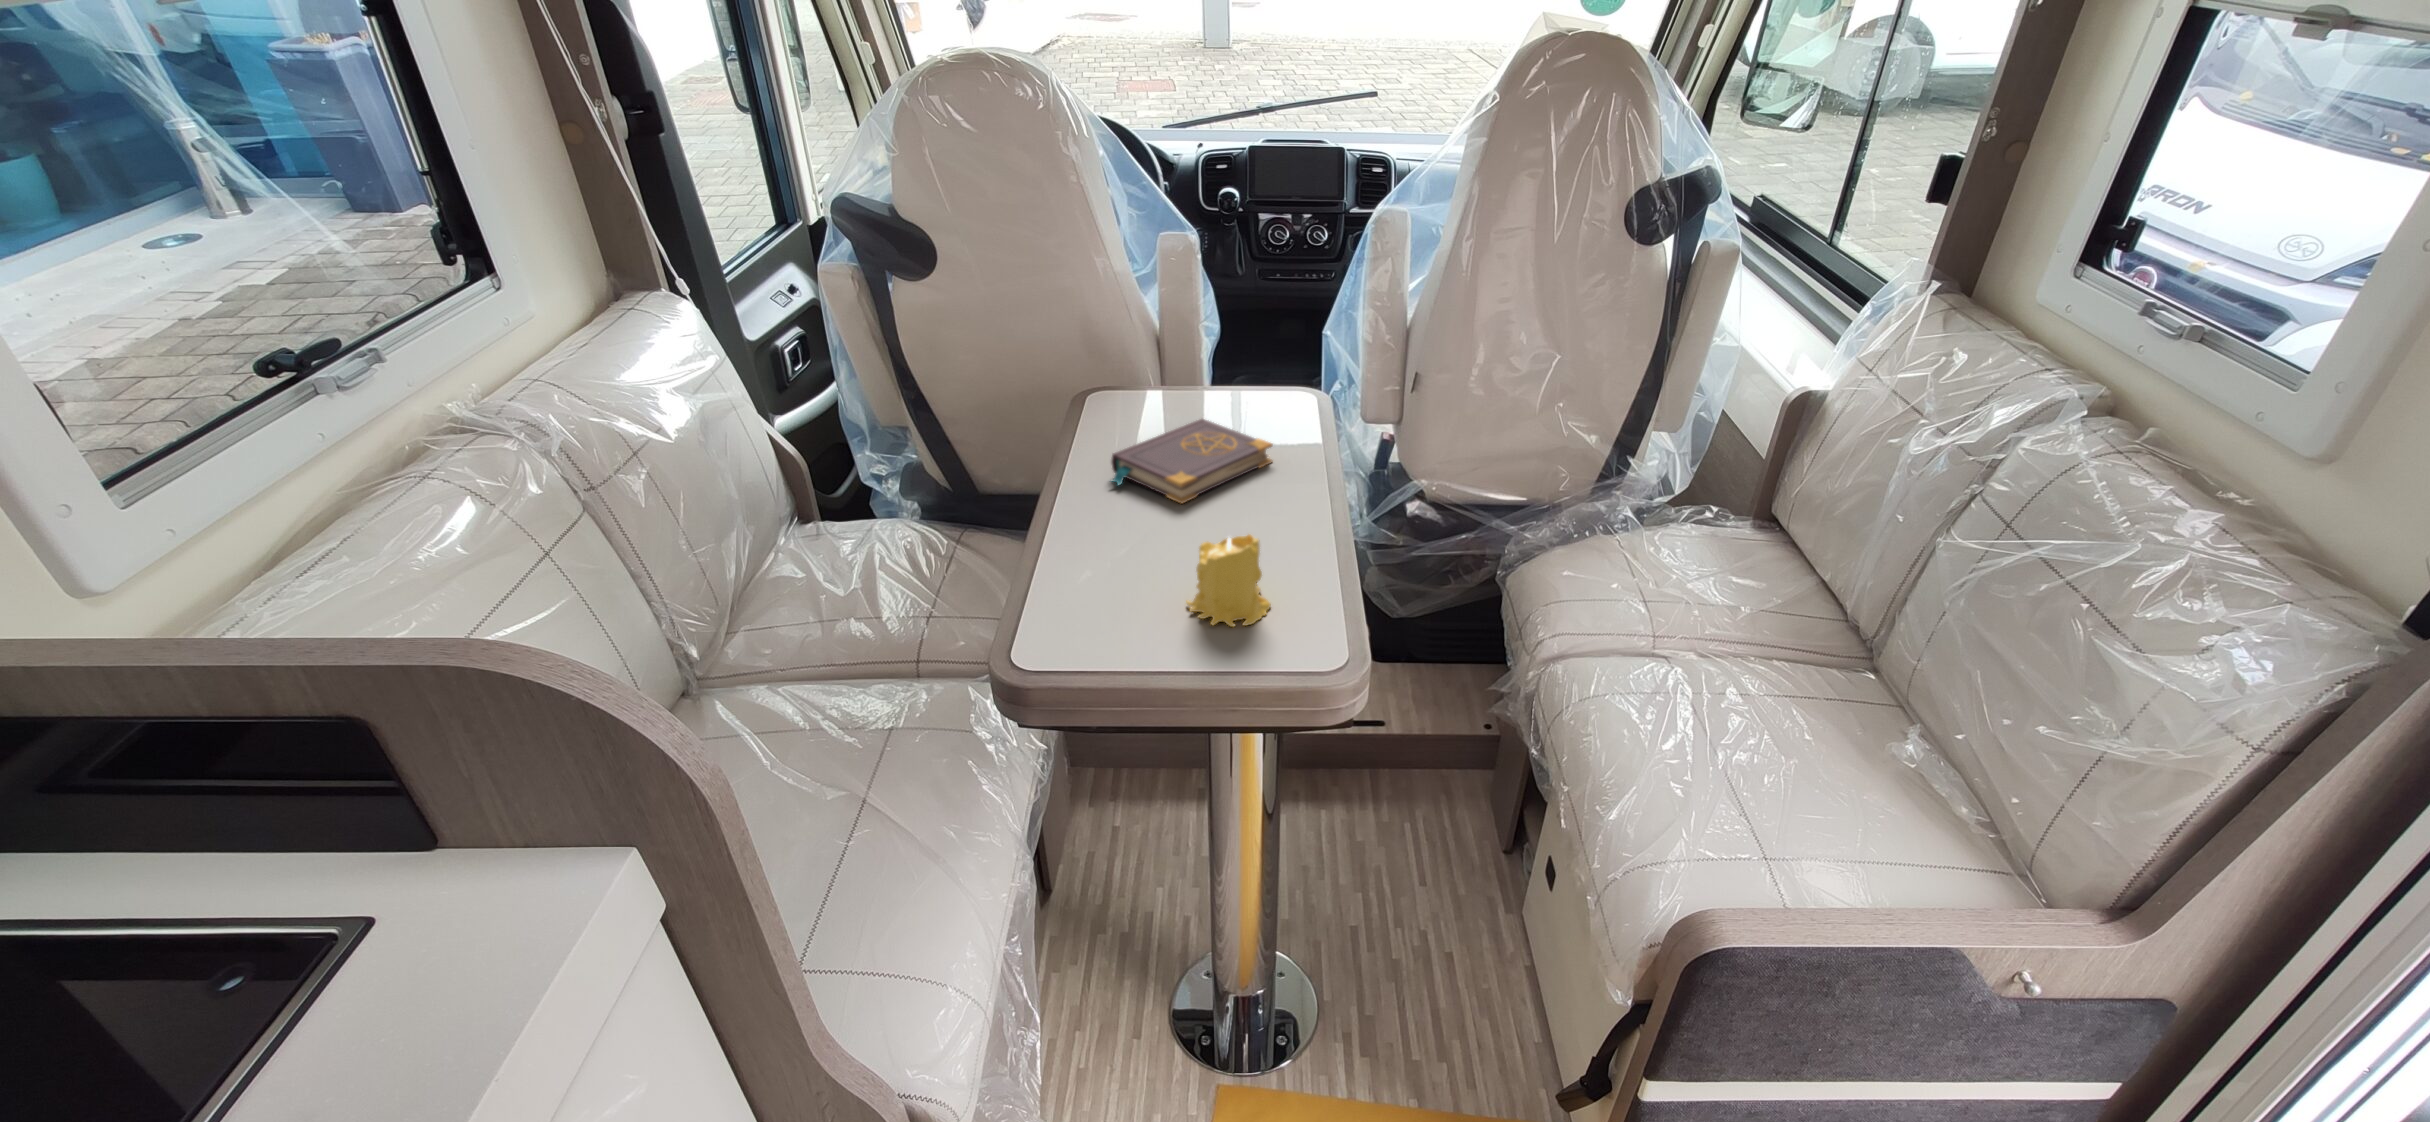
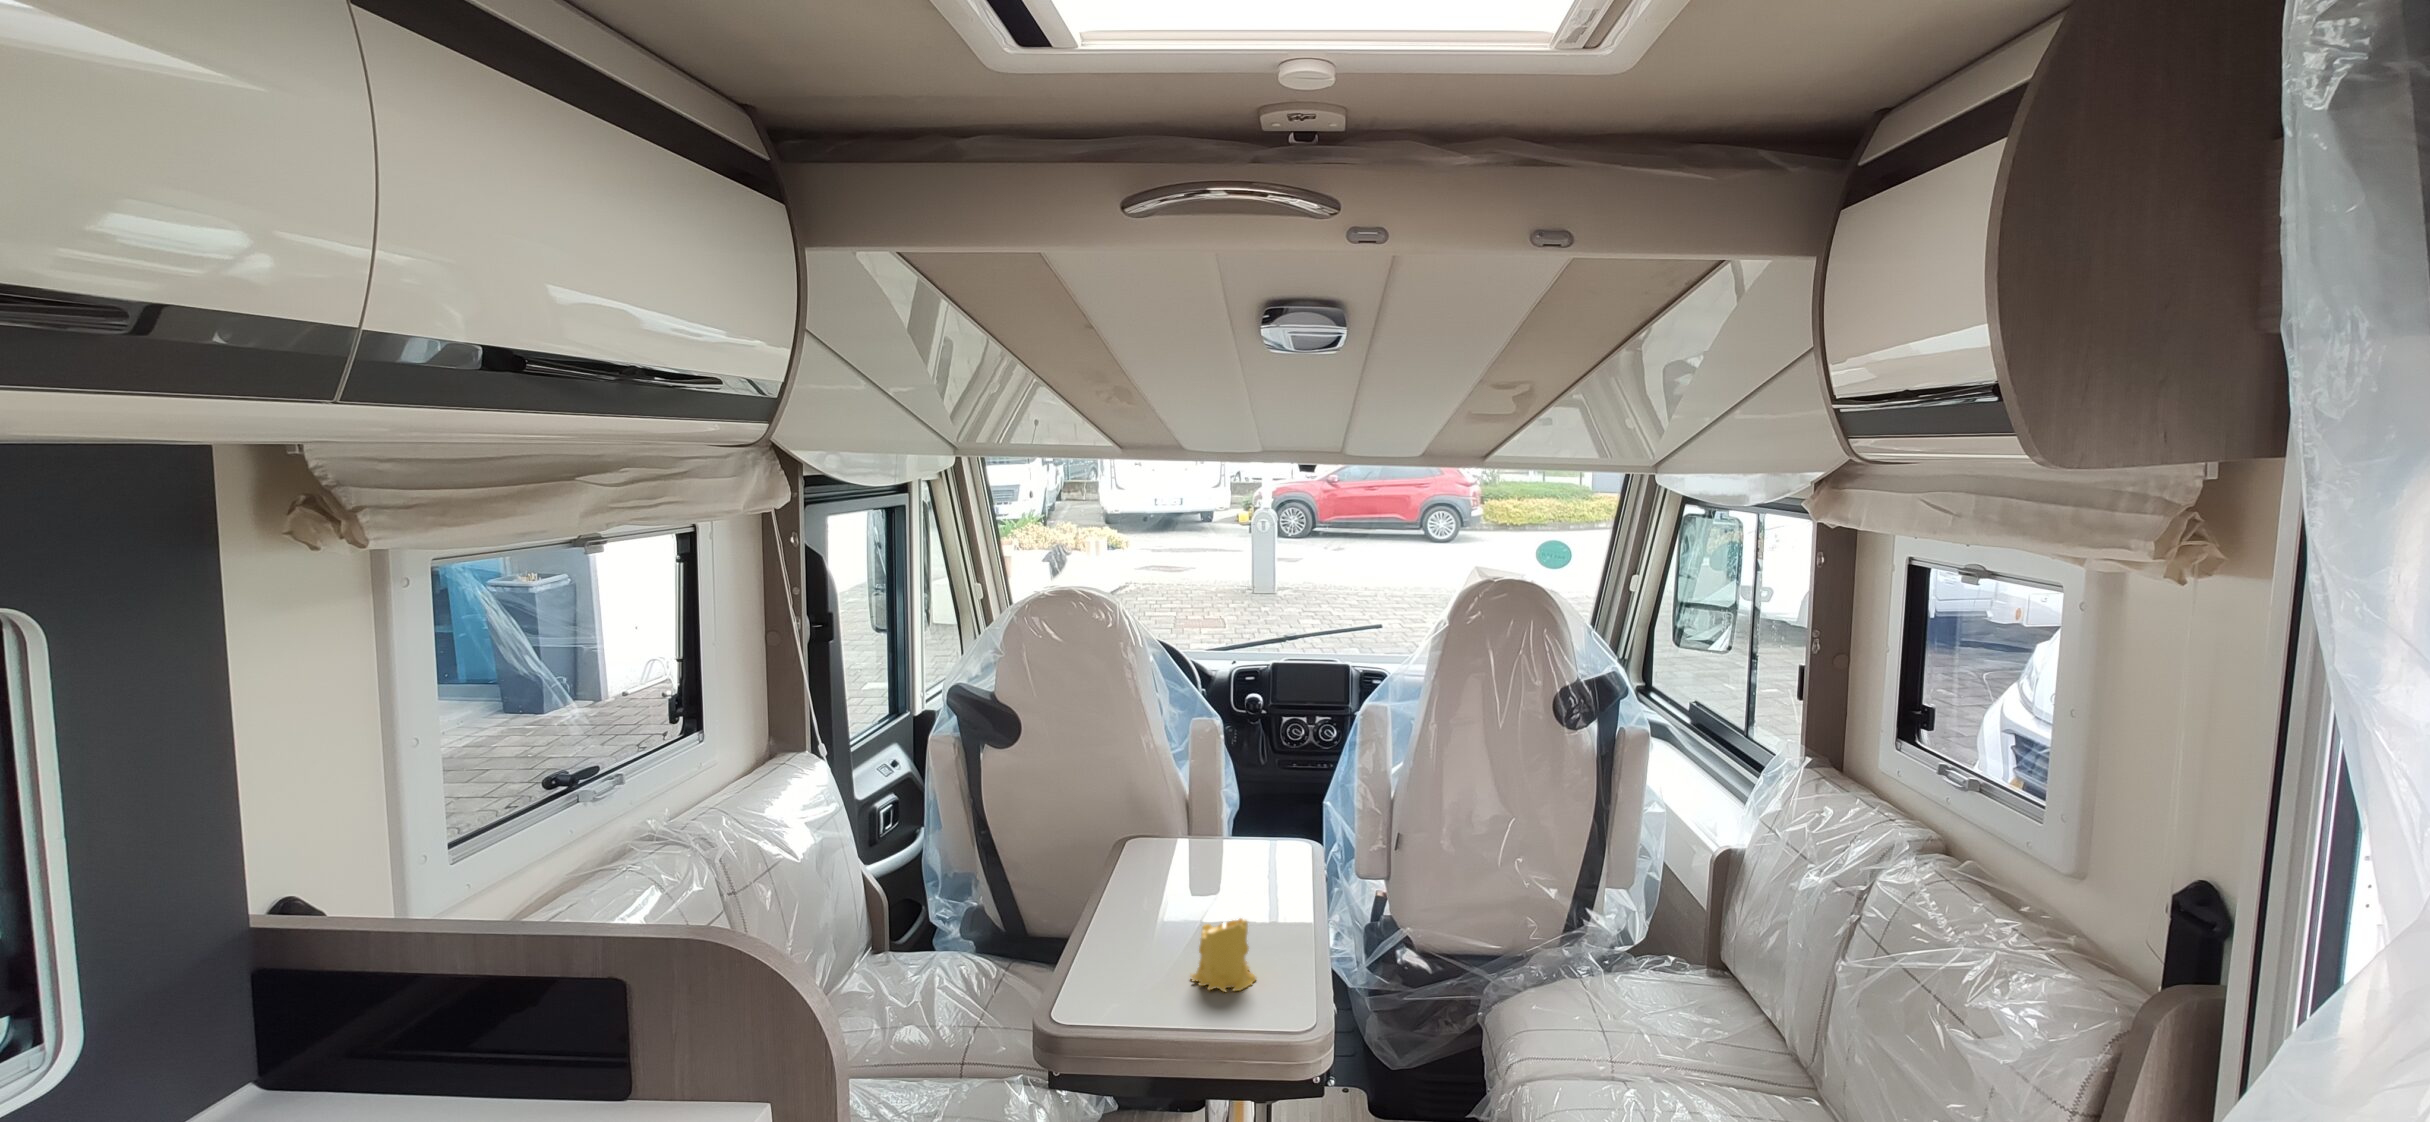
book: present [1111,419,1273,504] -> none [1138,852,1270,912]

